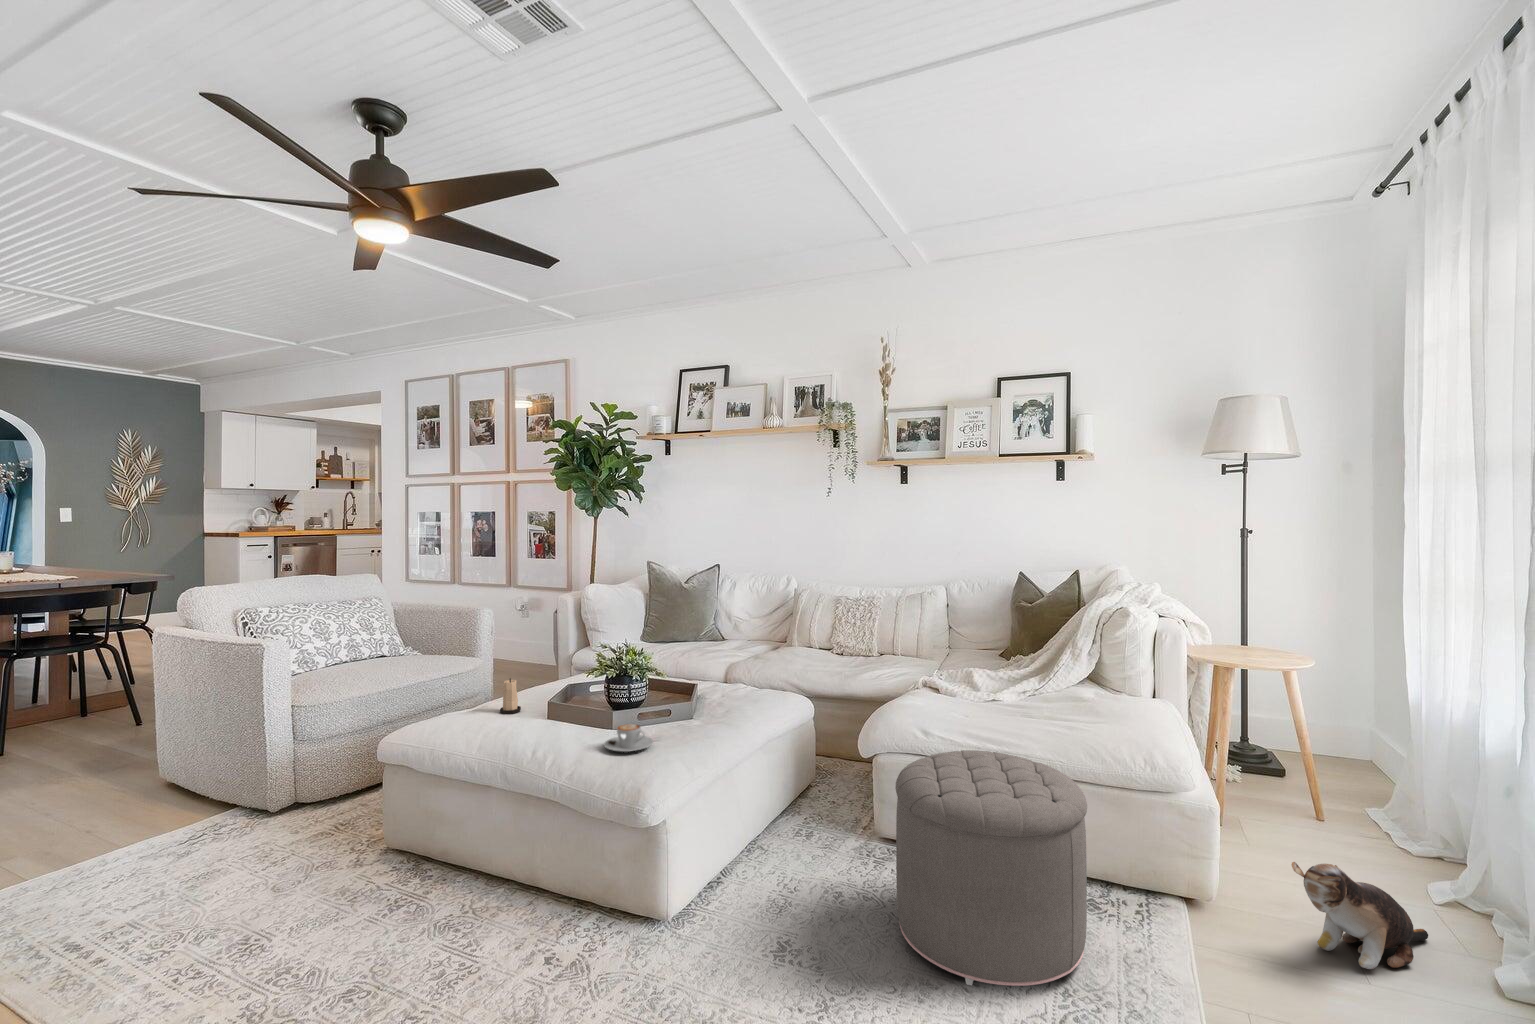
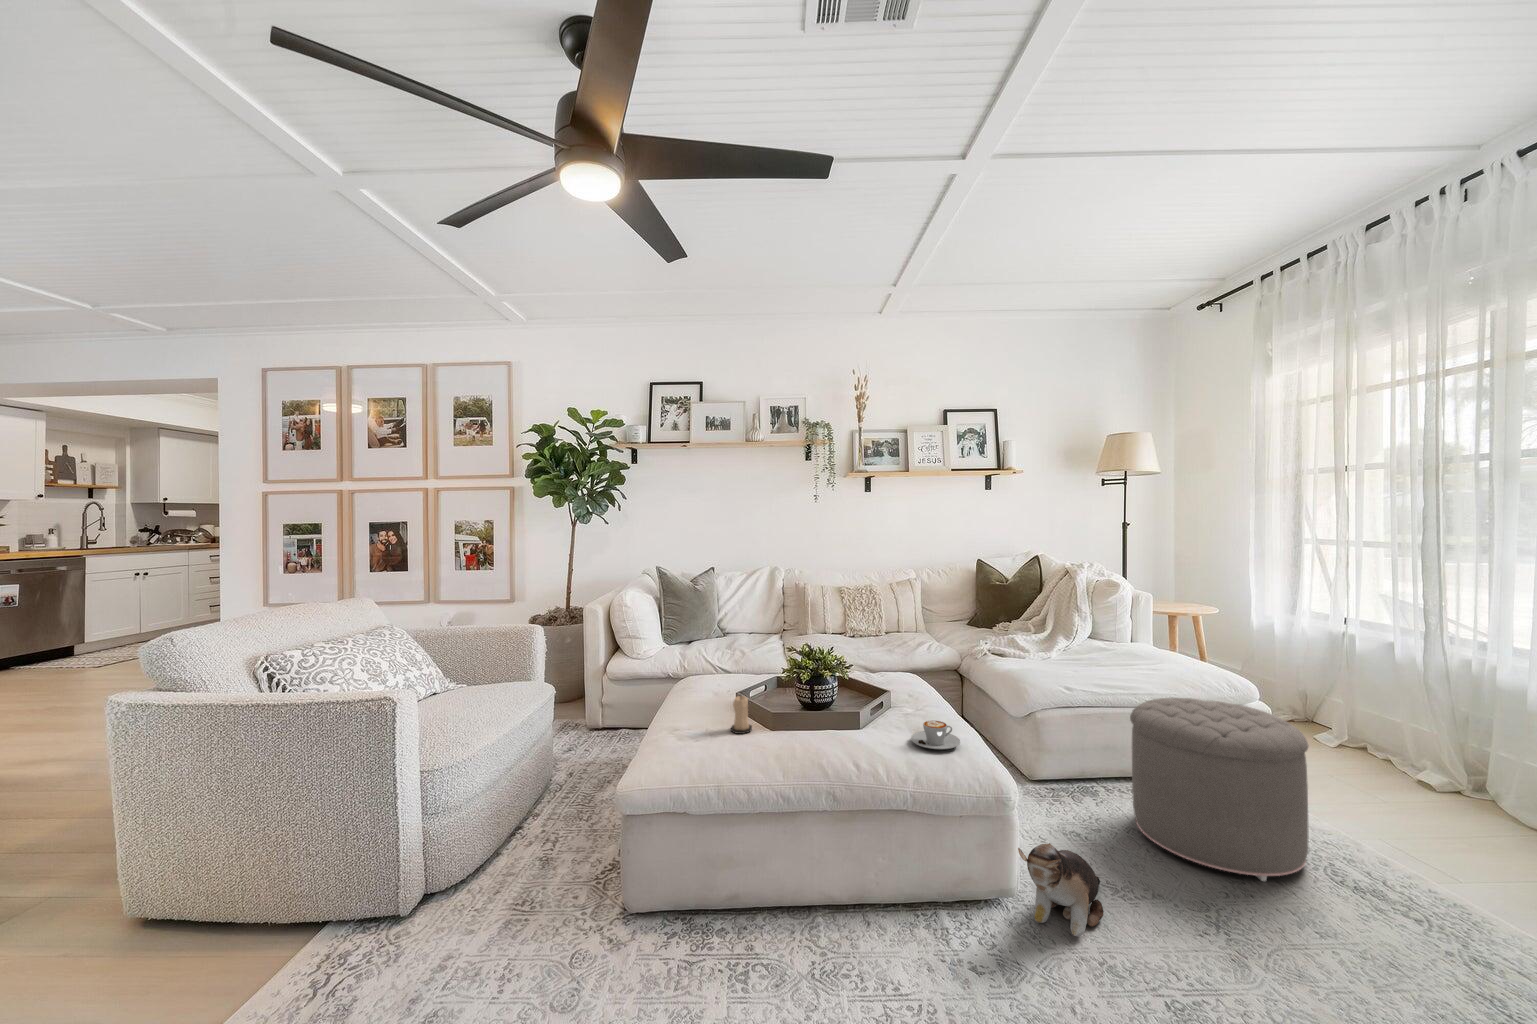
plush toy: present [1292,862,1428,969] -> present [1018,843,1104,936]

